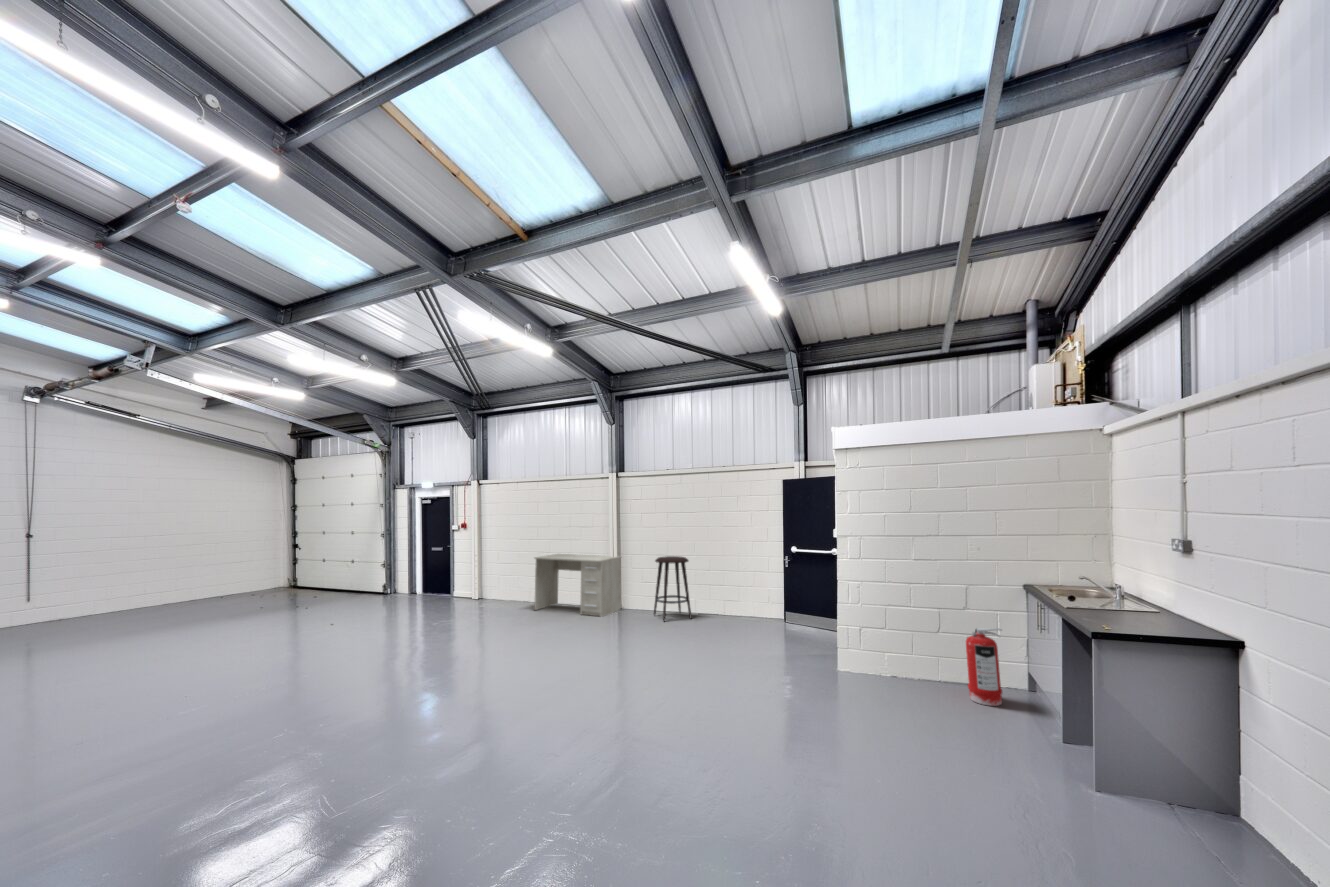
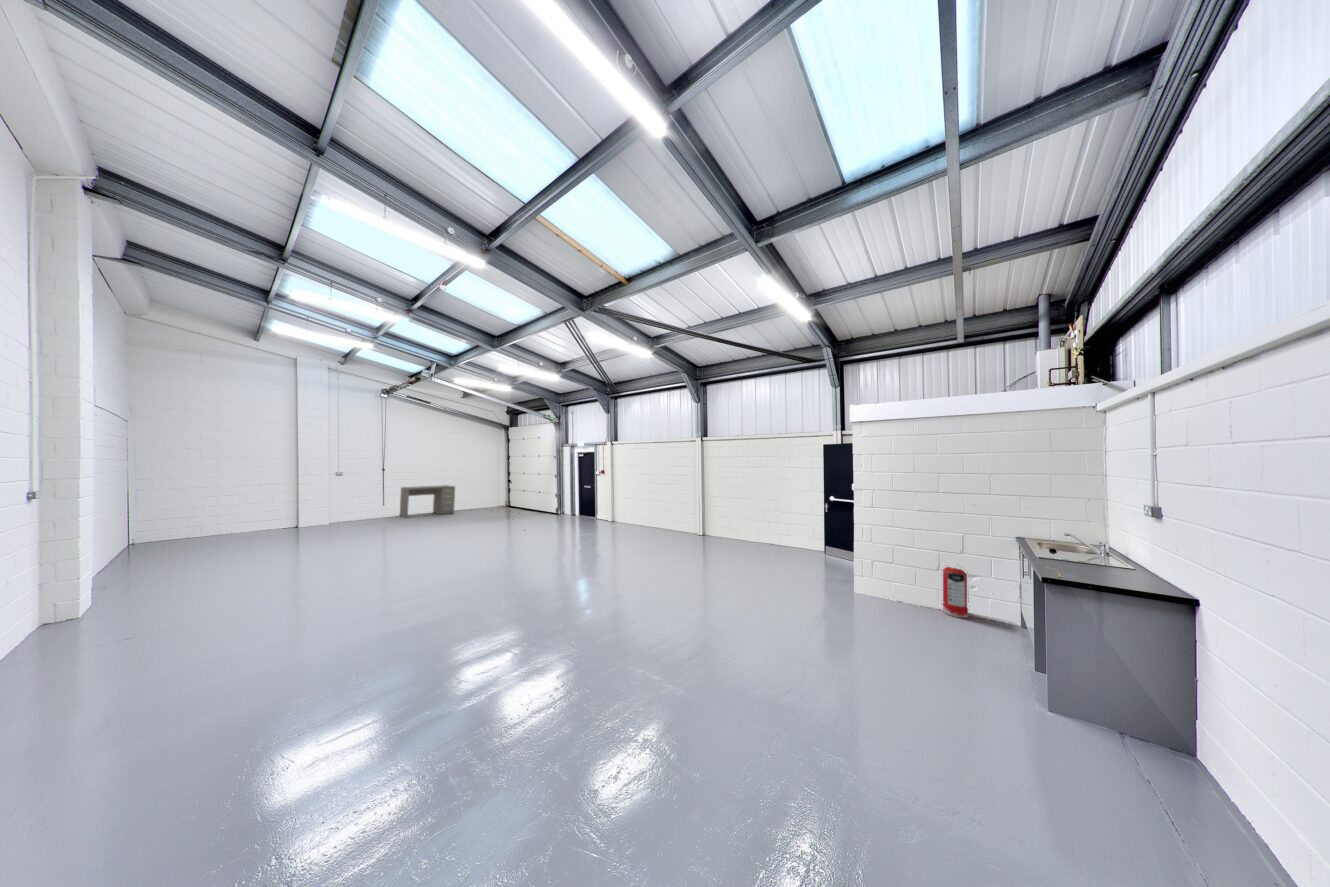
desk: present [534,554,621,617] -> present [400,485,455,518]
stool: present [654,556,692,621] -> none [724,497,750,541]

